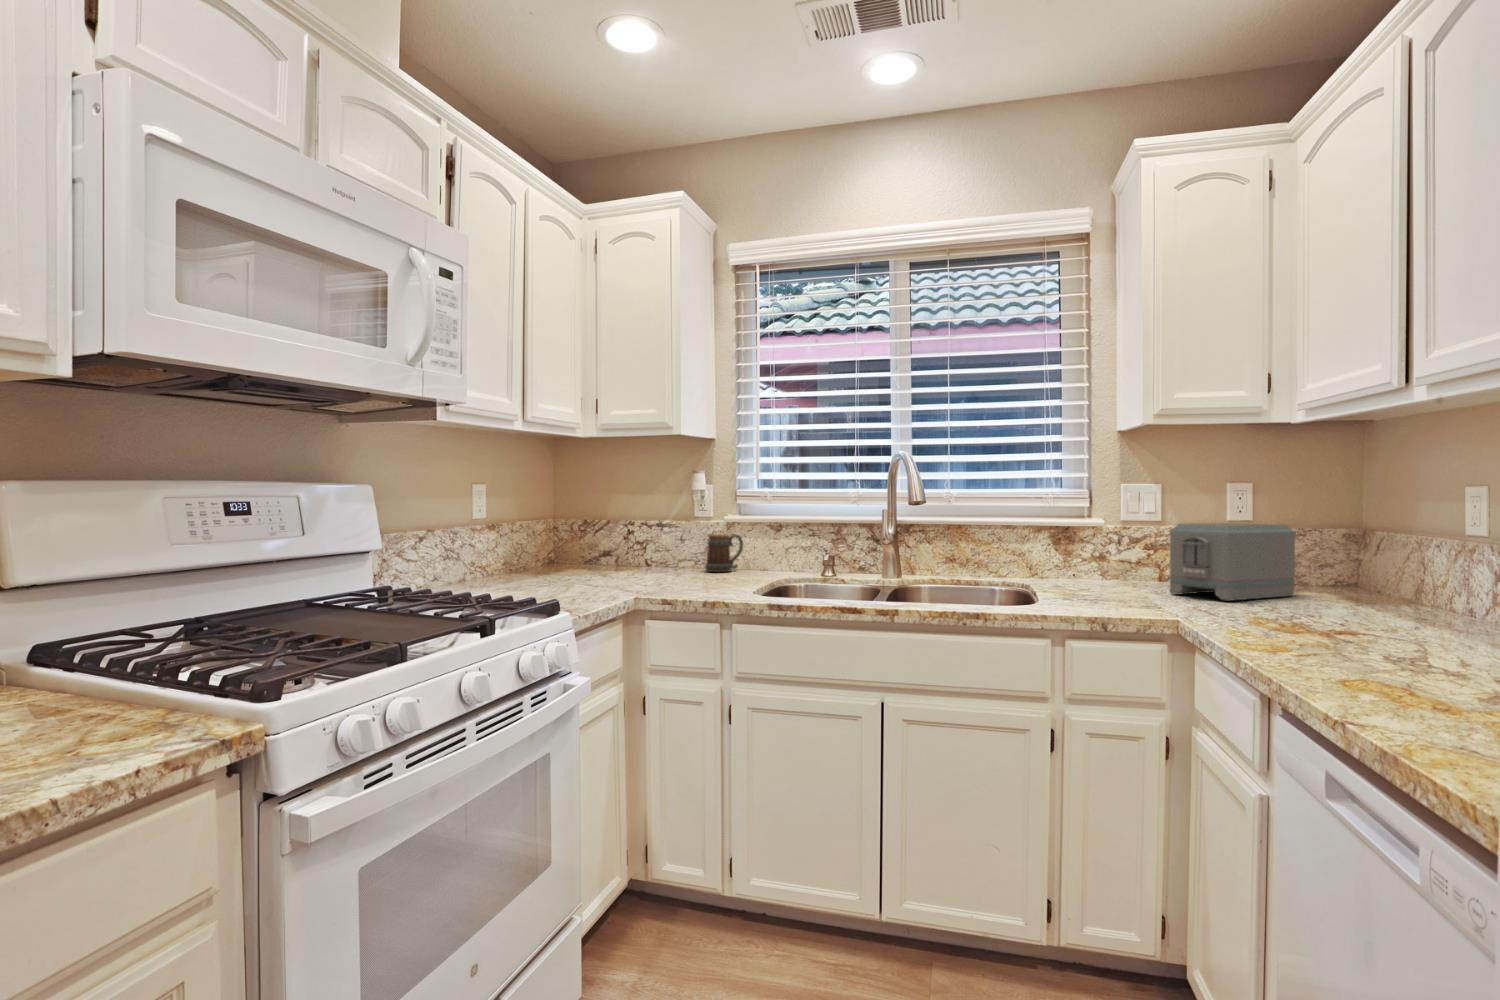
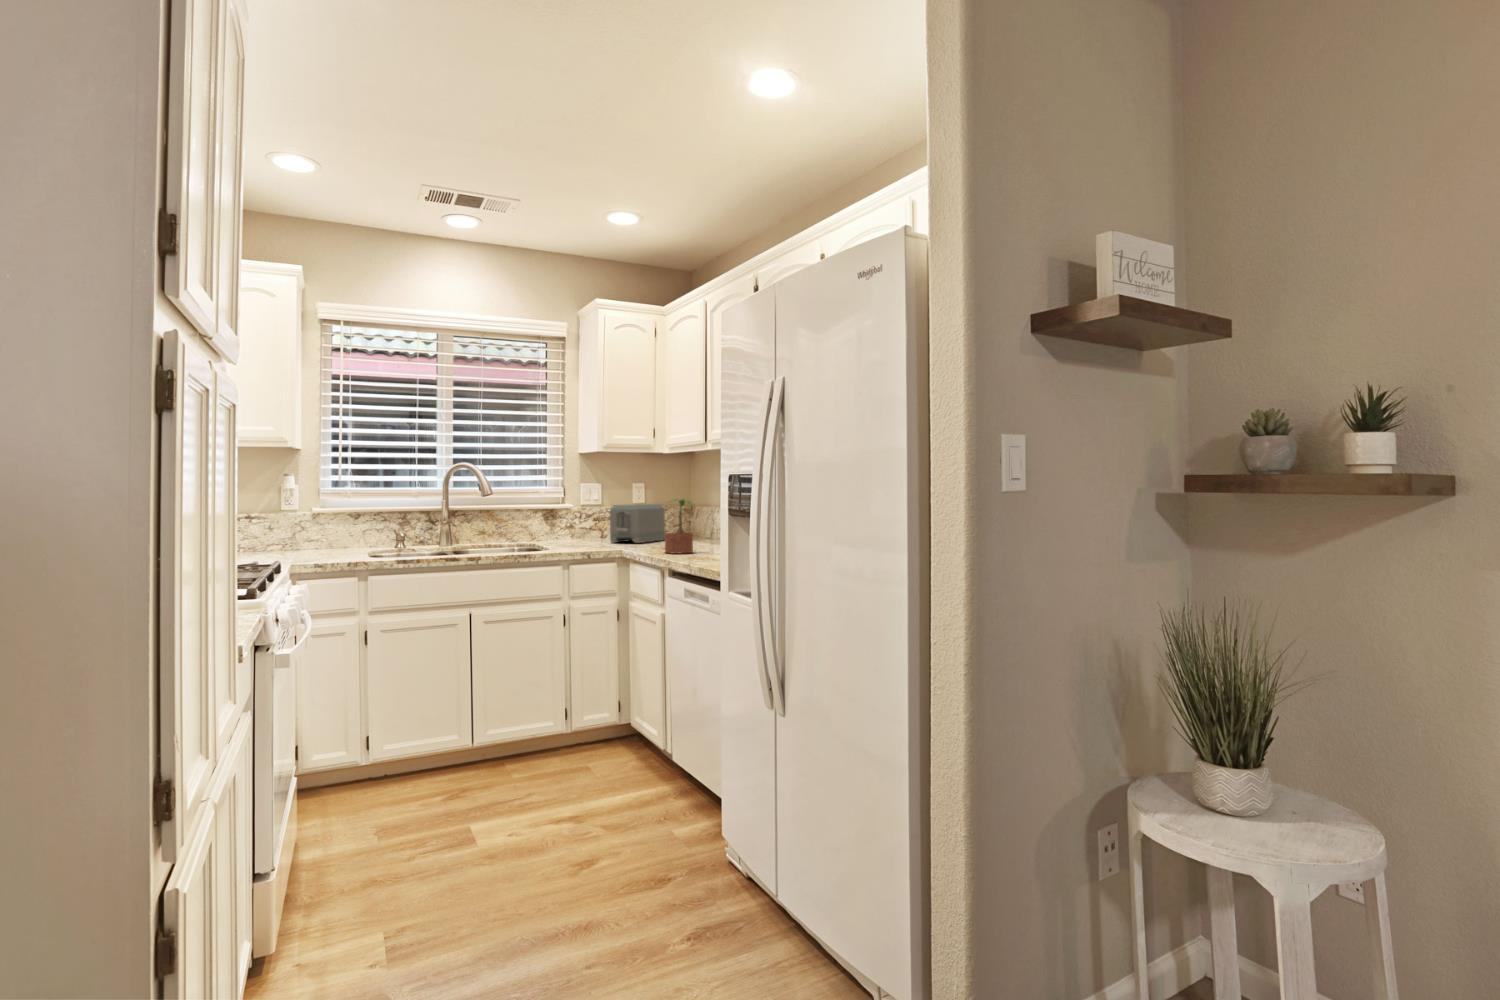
potted plant: none [1281,518,1369,650] -> present [665,499,693,553]
mug: present [705,534,743,572] -> none [295,522,326,551]

